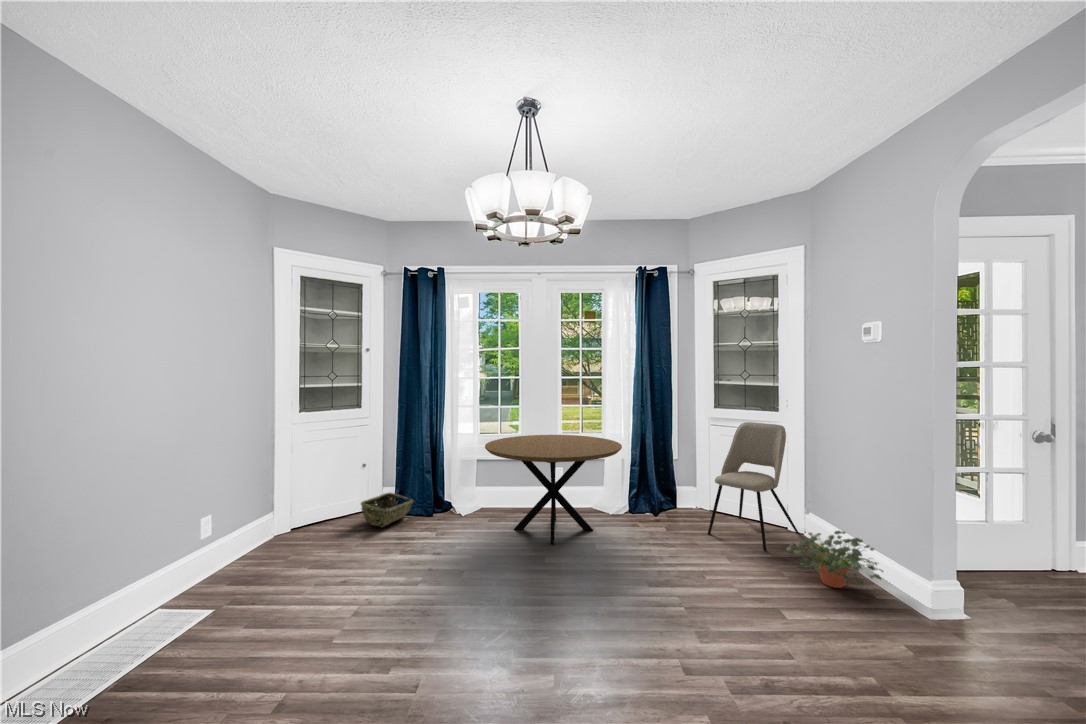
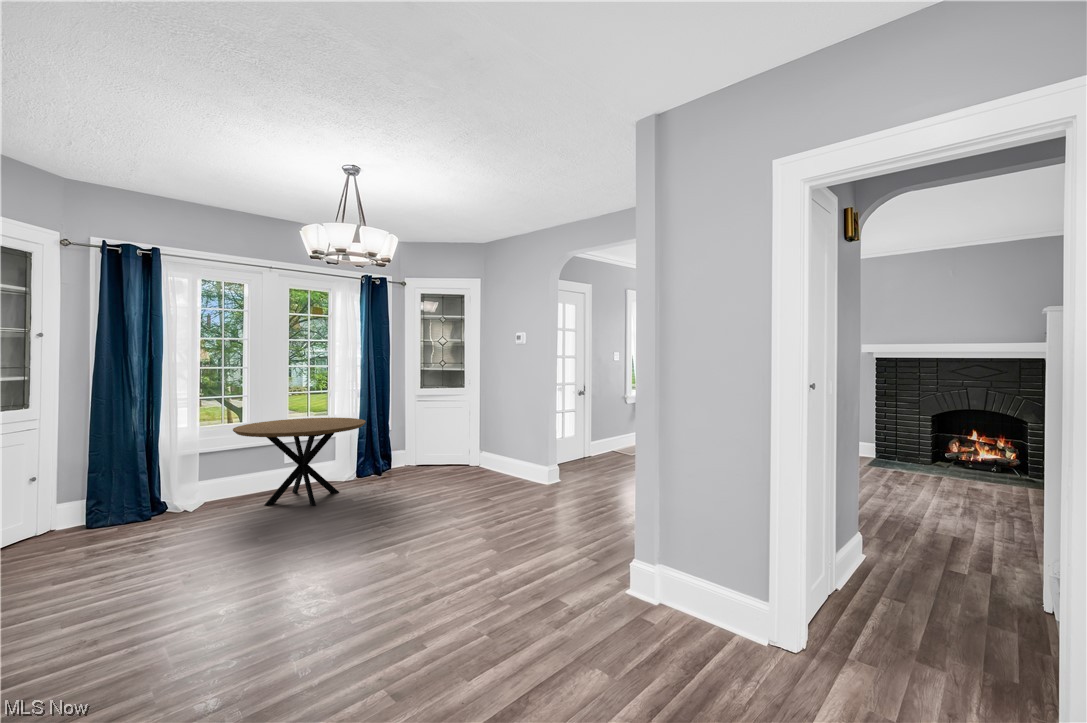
dining chair: present [708,422,799,551] -> none [424,396,477,478]
woven basket: present [361,493,413,527] -> none [64,501,128,536]
potted plant: present [787,531,883,588] -> none [483,454,532,485]

